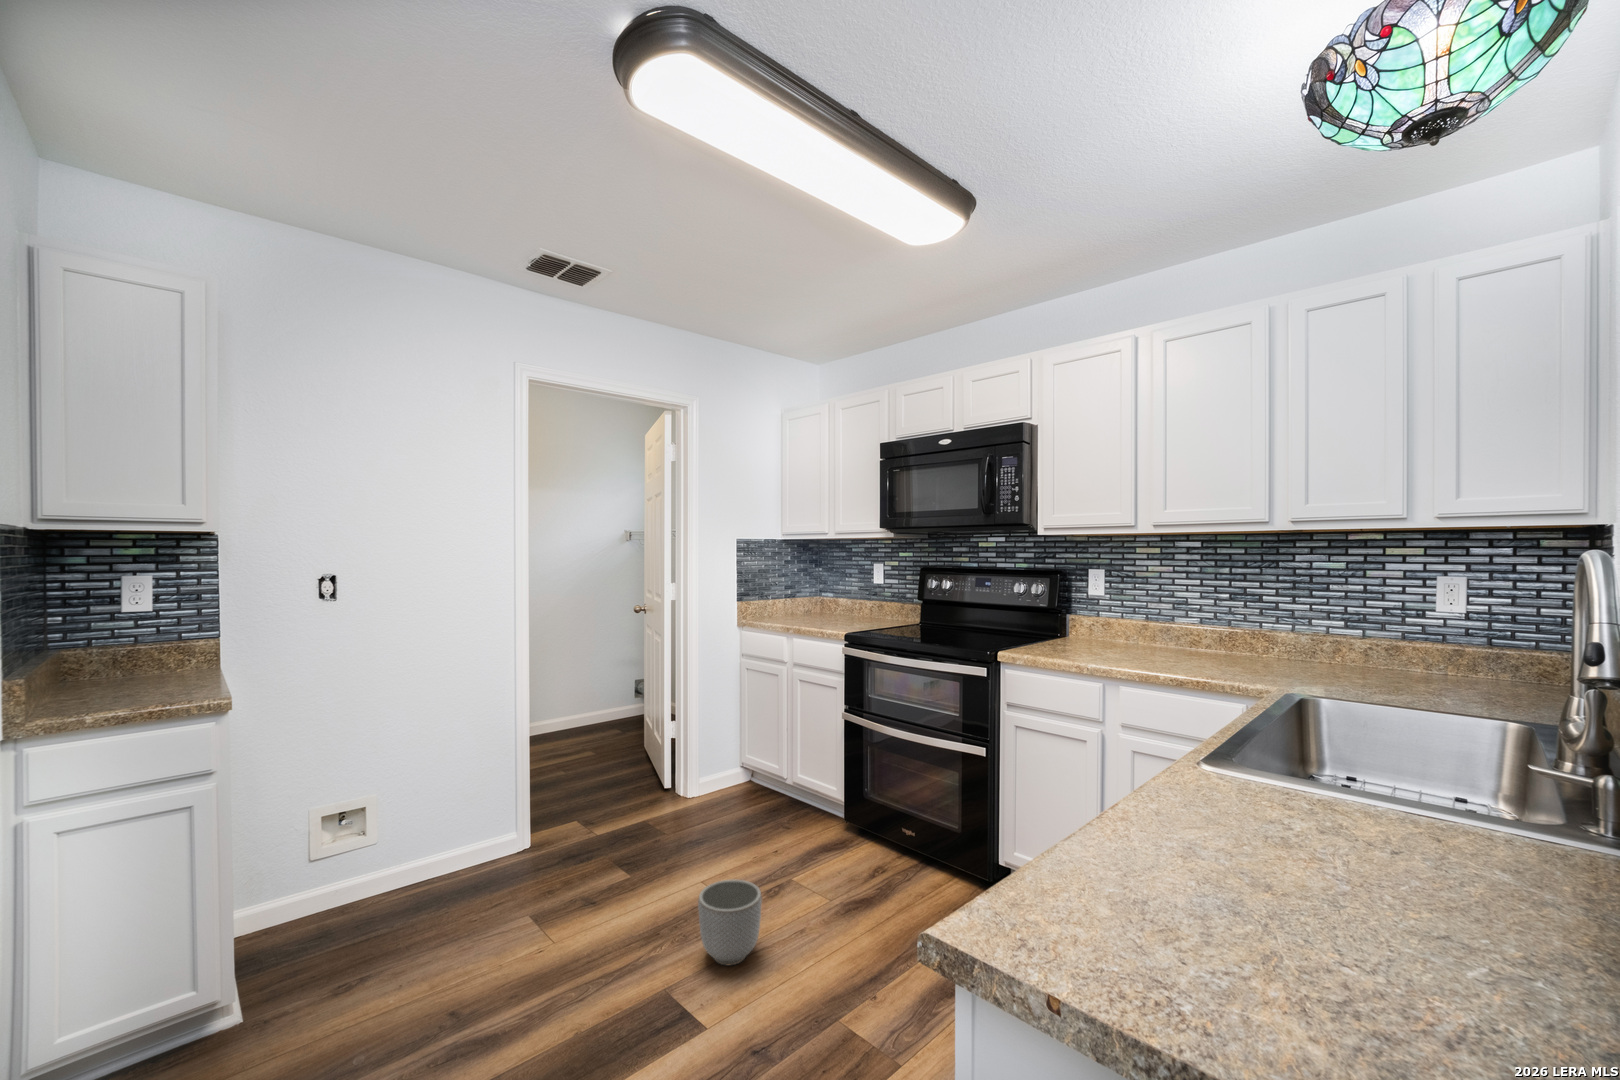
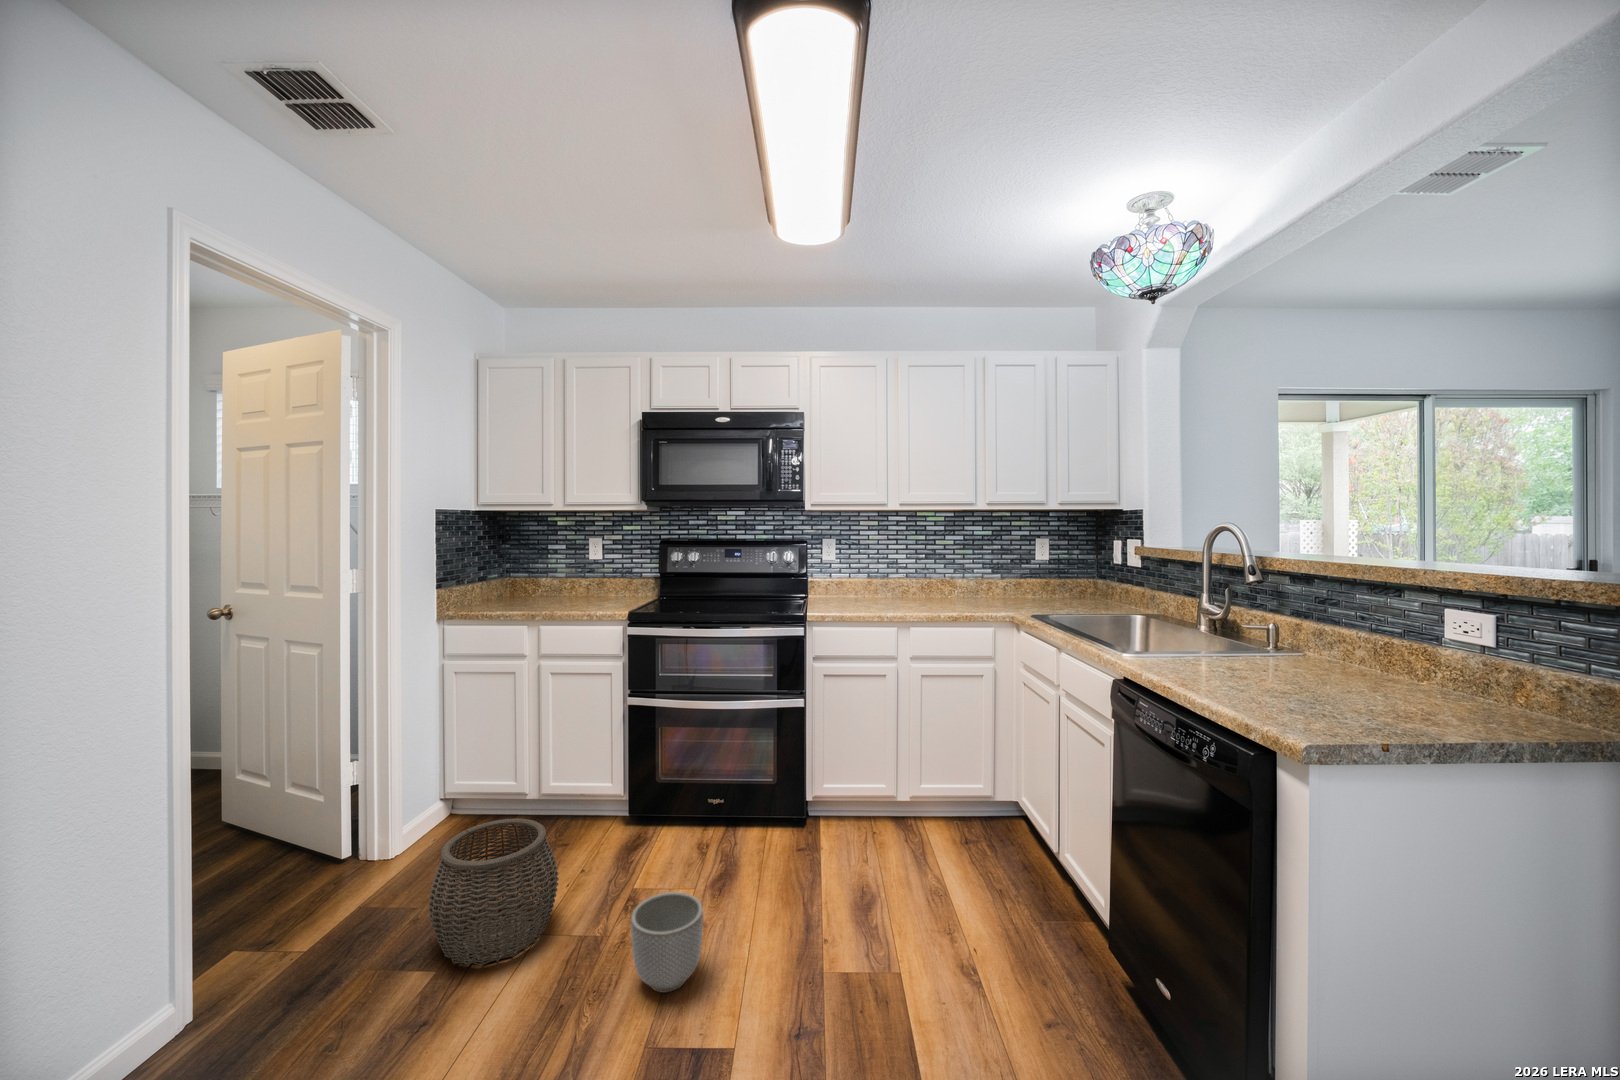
woven basket: none [632,783,723,889] -> present [428,819,559,966]

